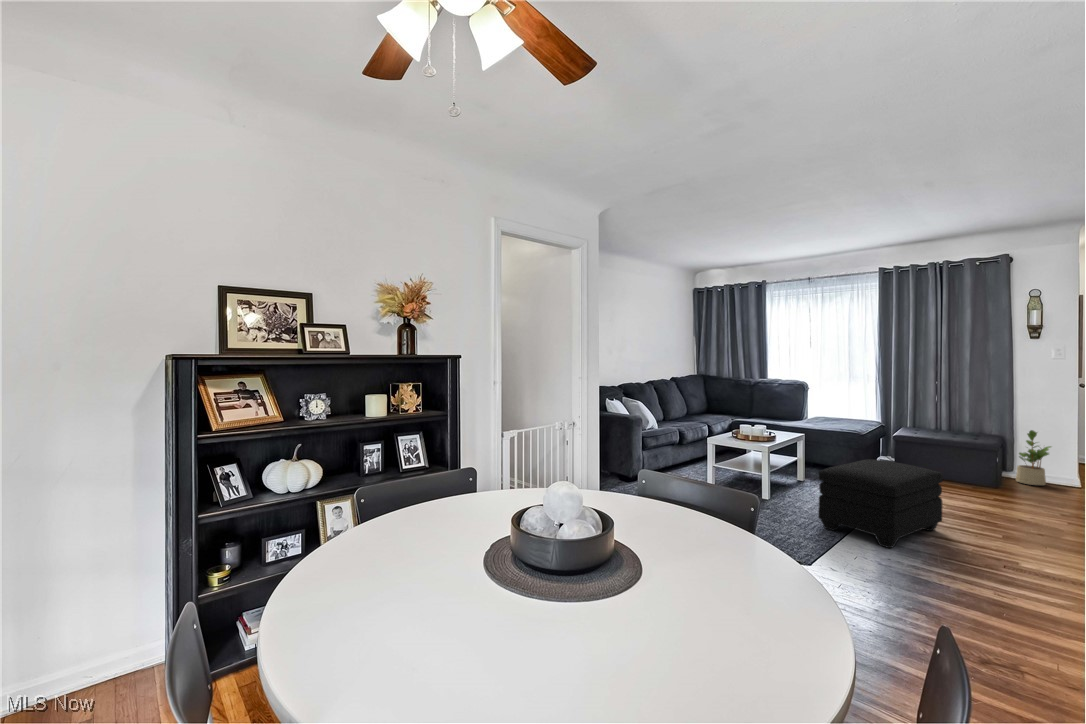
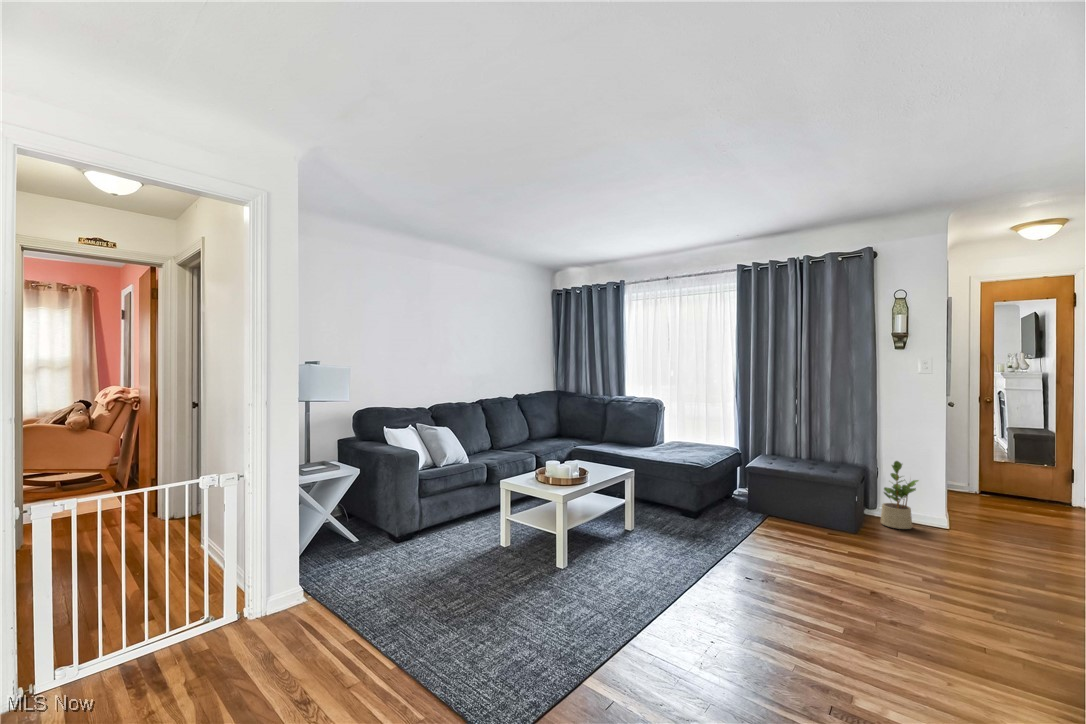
ottoman: present [818,460,943,548] -> none [600,513,767,665]

